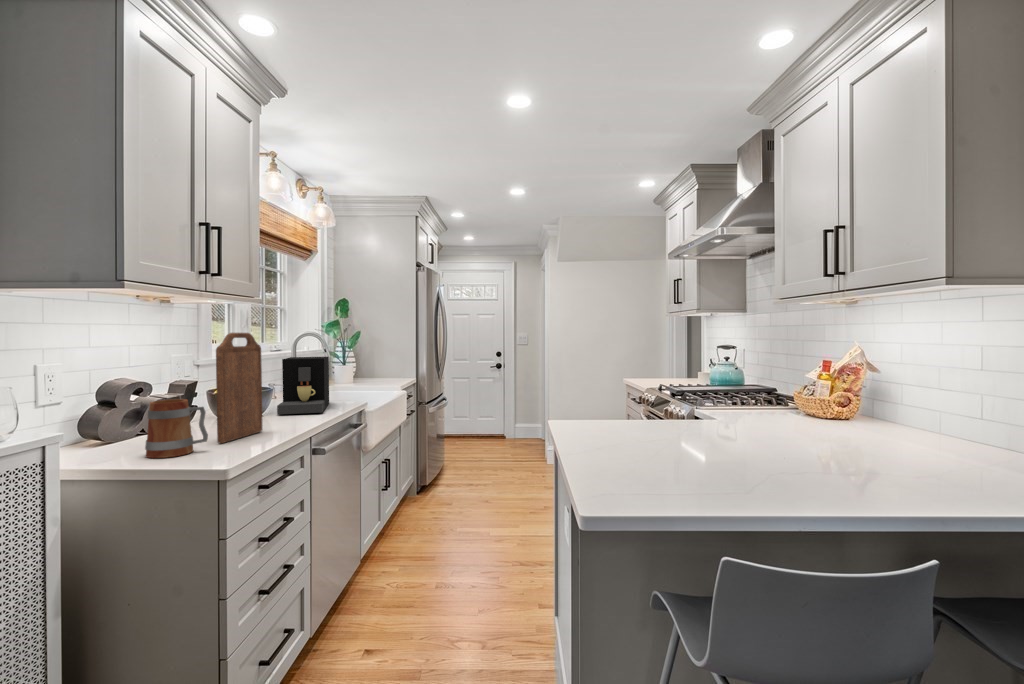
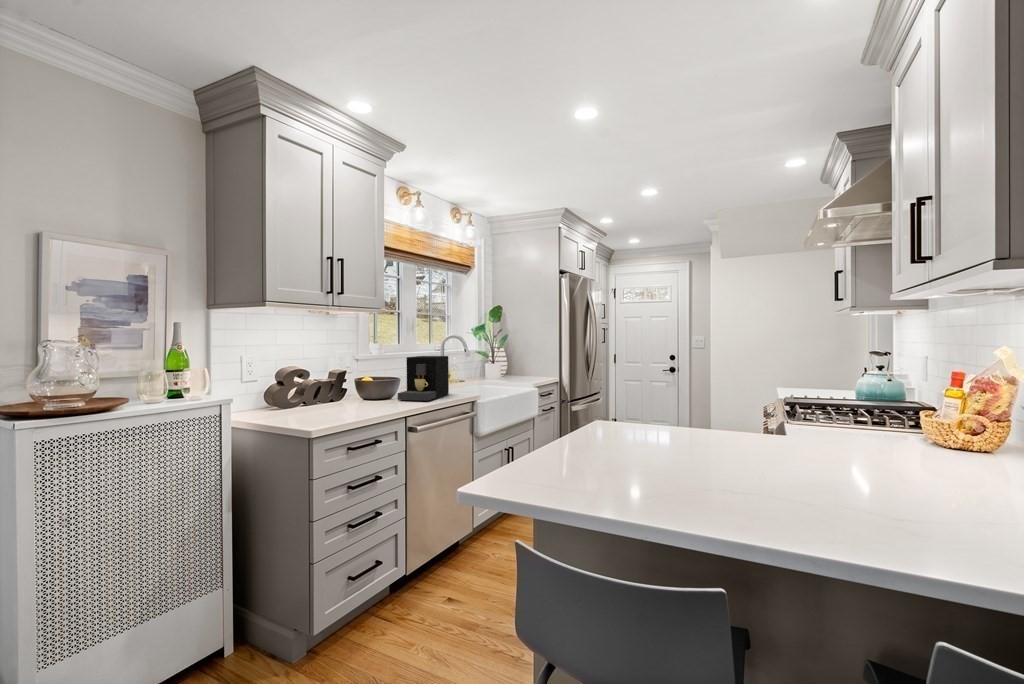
cutting board: present [216,333,263,443] -> none [330,337,369,416]
mug: present [145,399,208,458] -> none [282,383,319,421]

